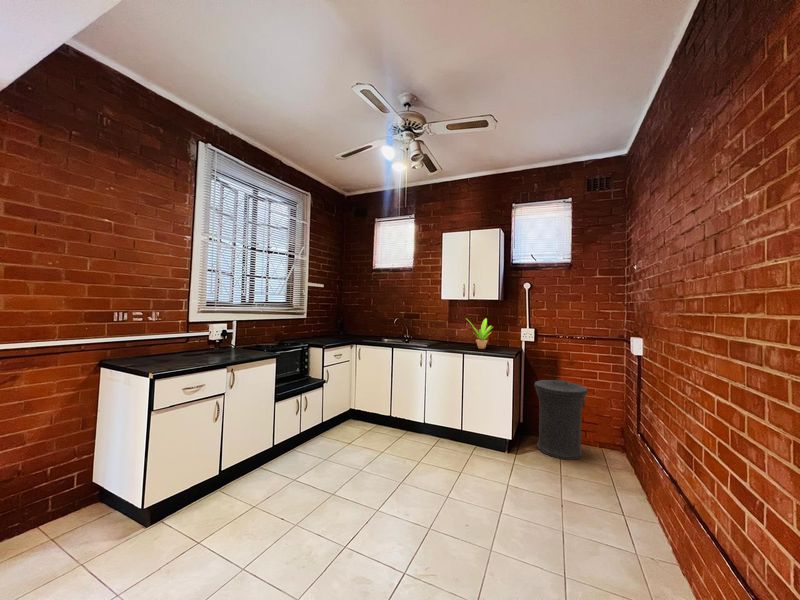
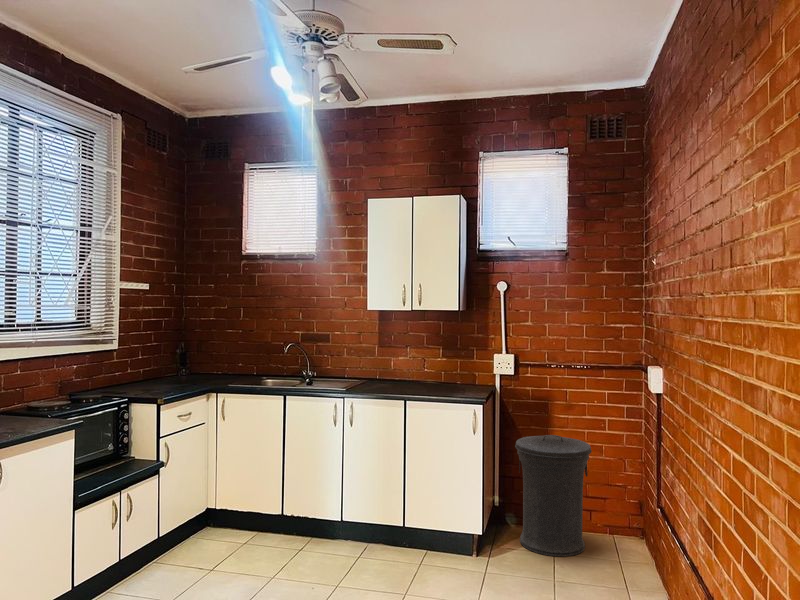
potted plant: present [468,318,493,349] -> none [407,341,452,392]

